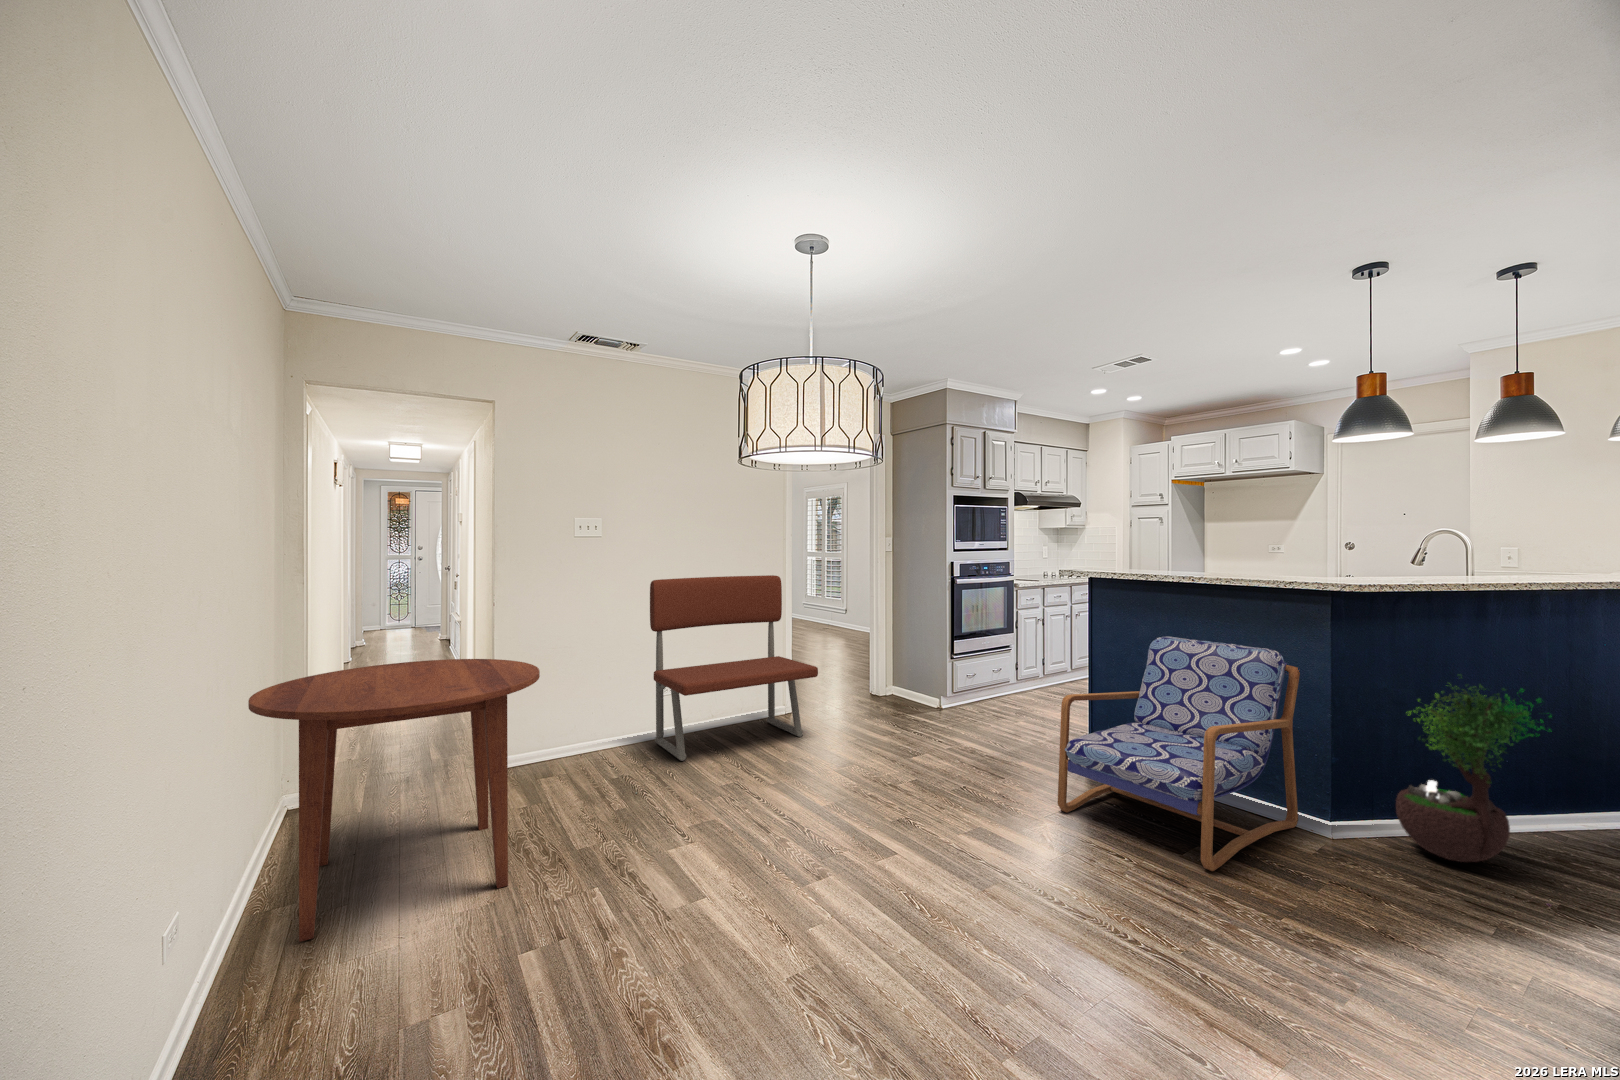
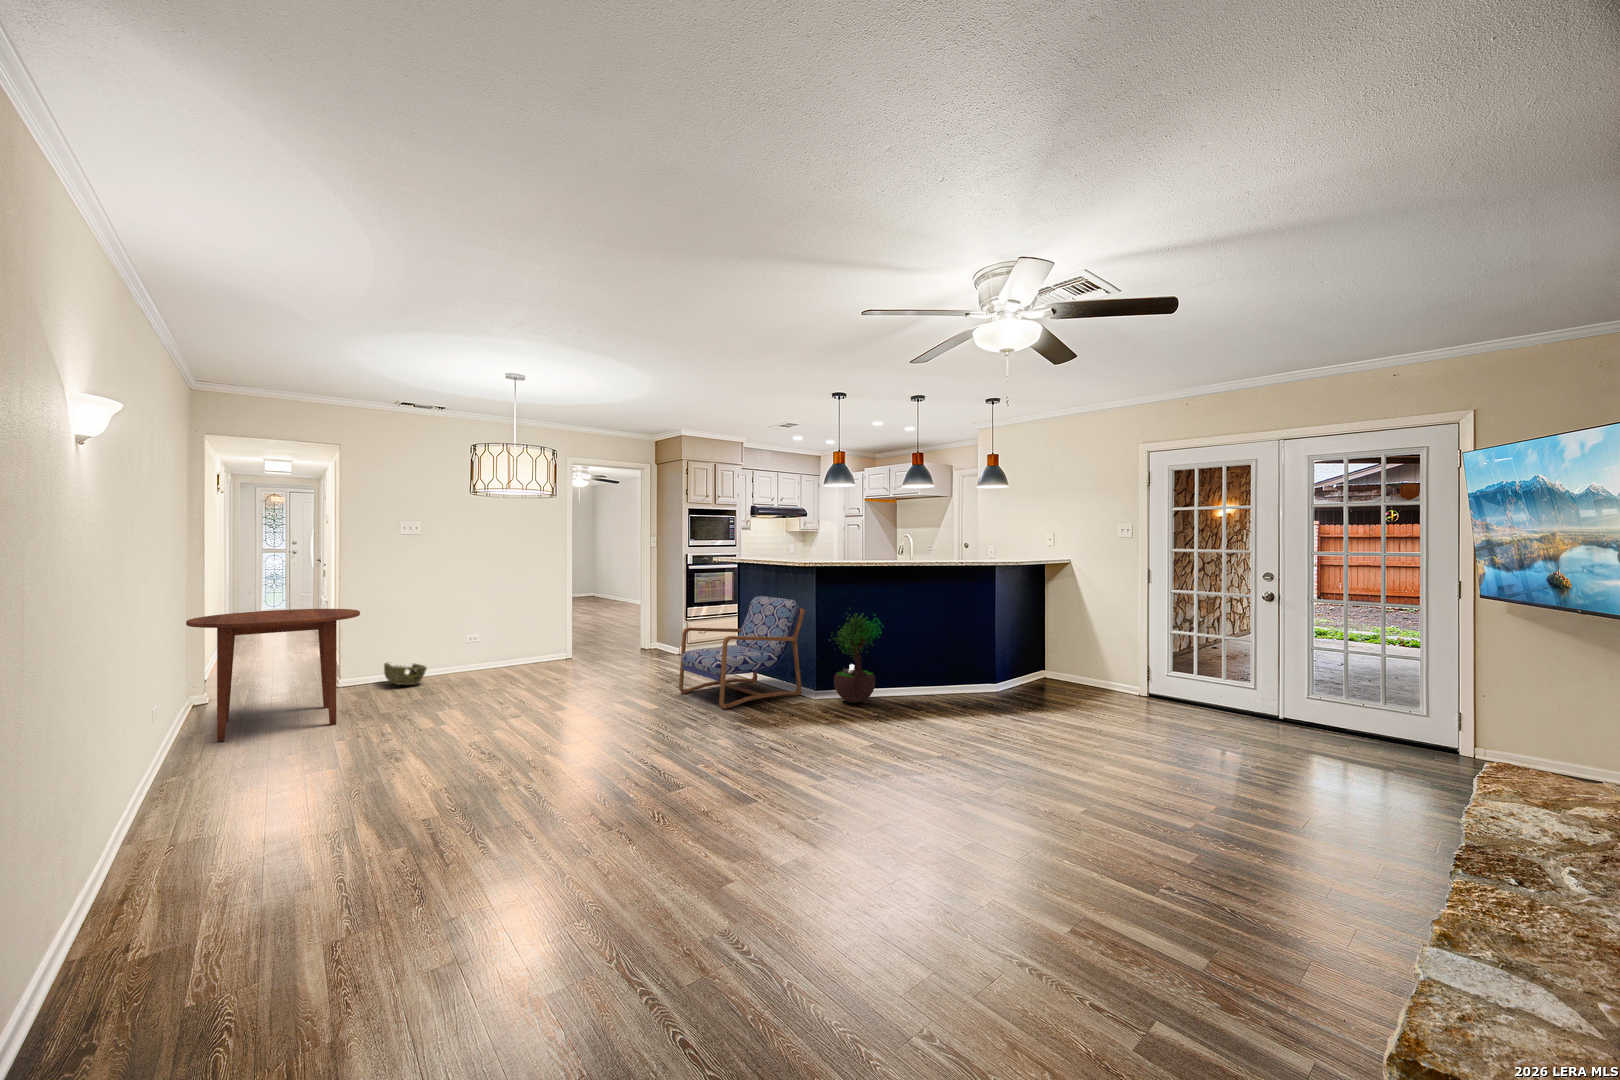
bench: present [650,575,818,761] -> none [455,563,572,680]
woven basket: none [556,731,620,772] -> present [384,663,427,685]

